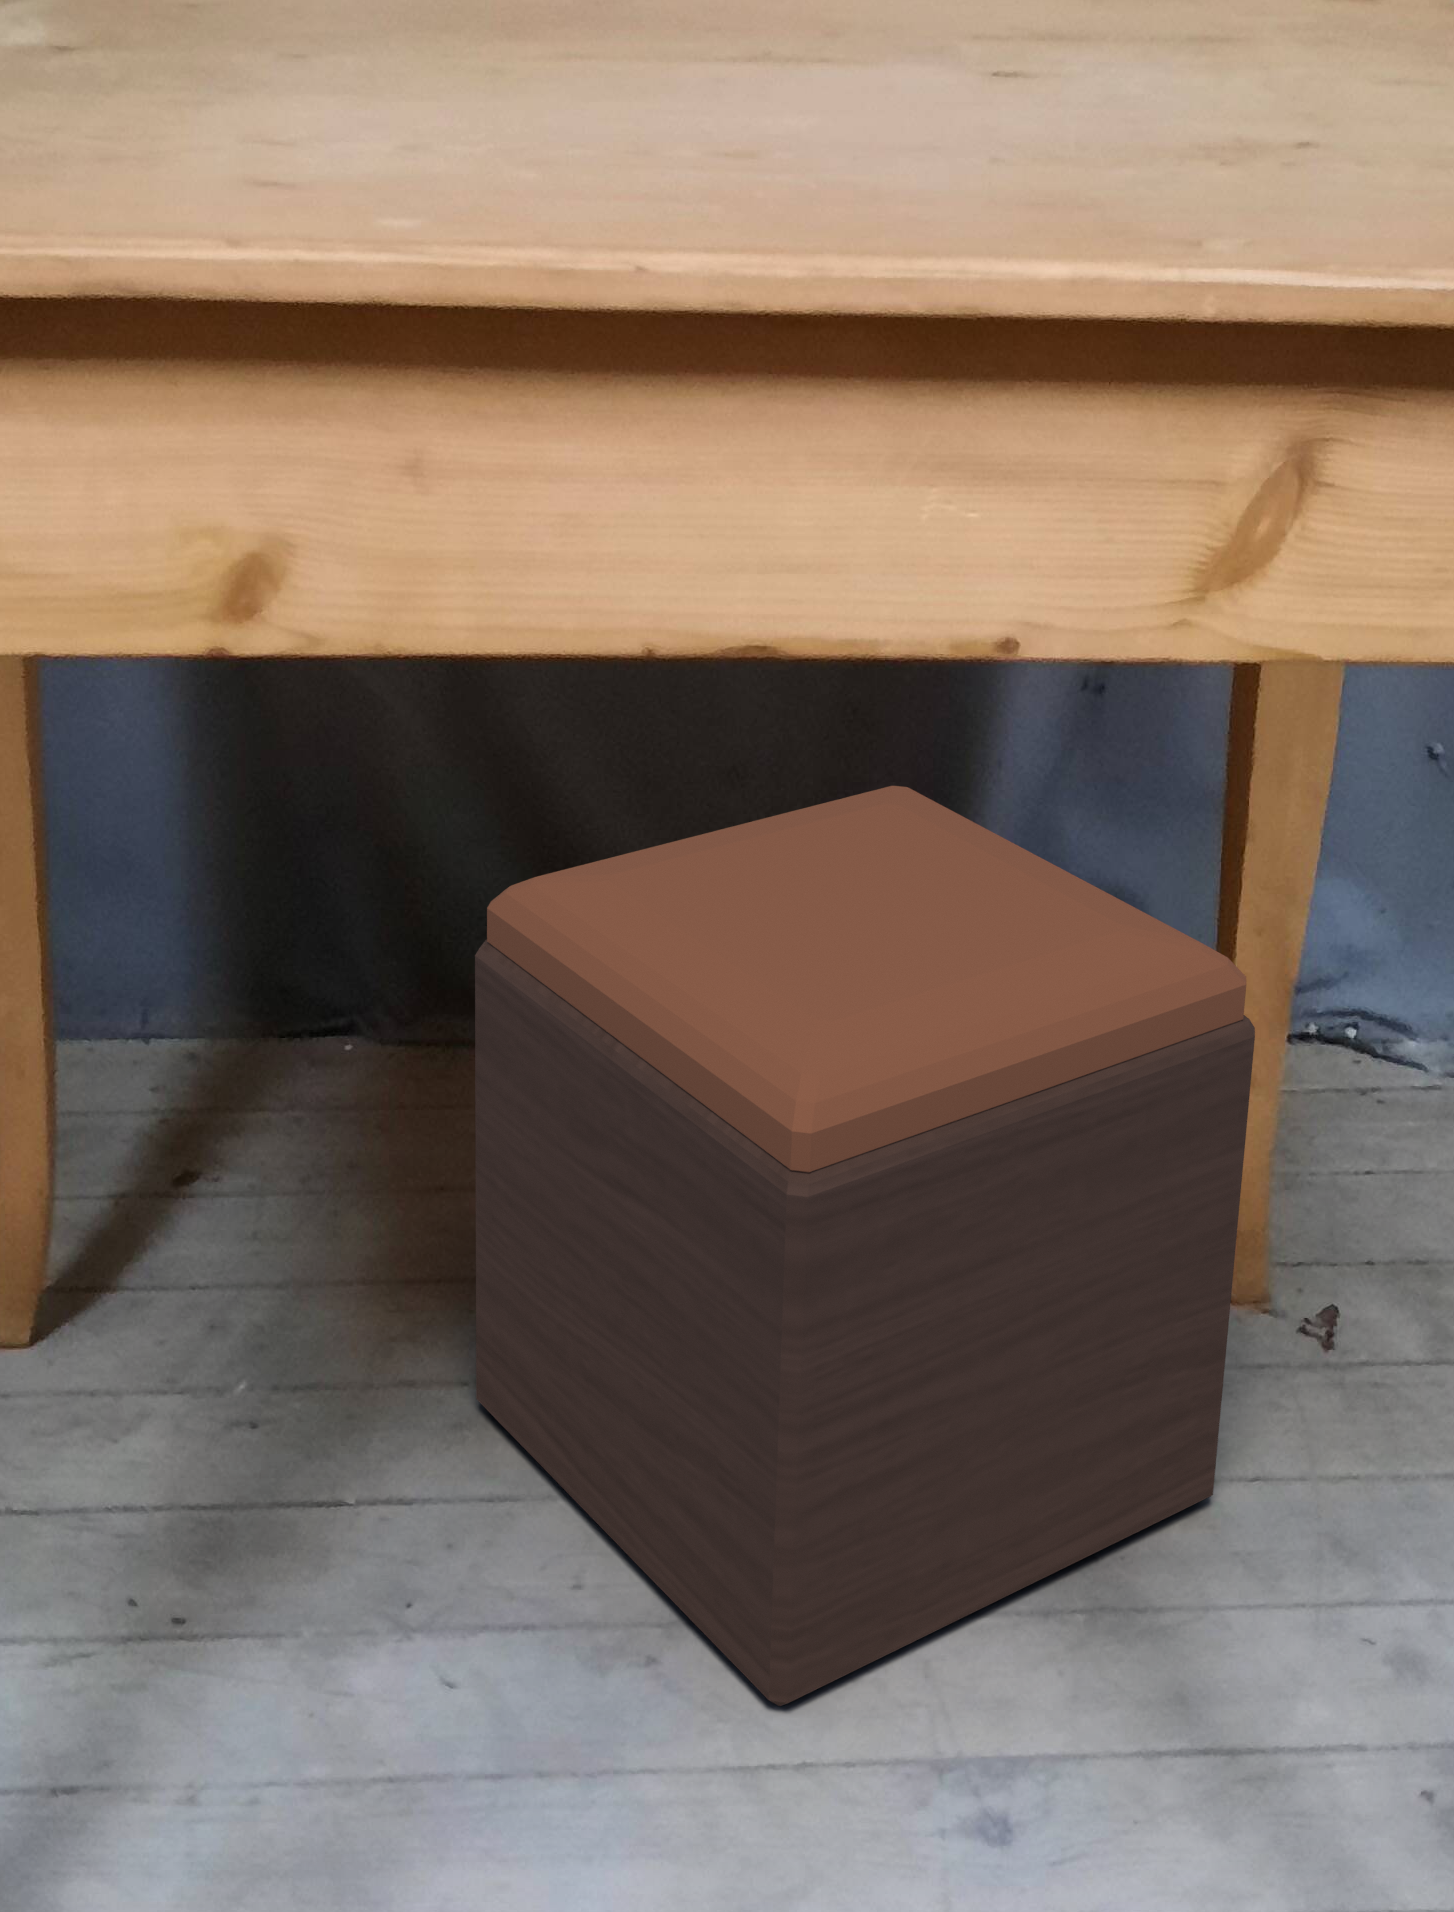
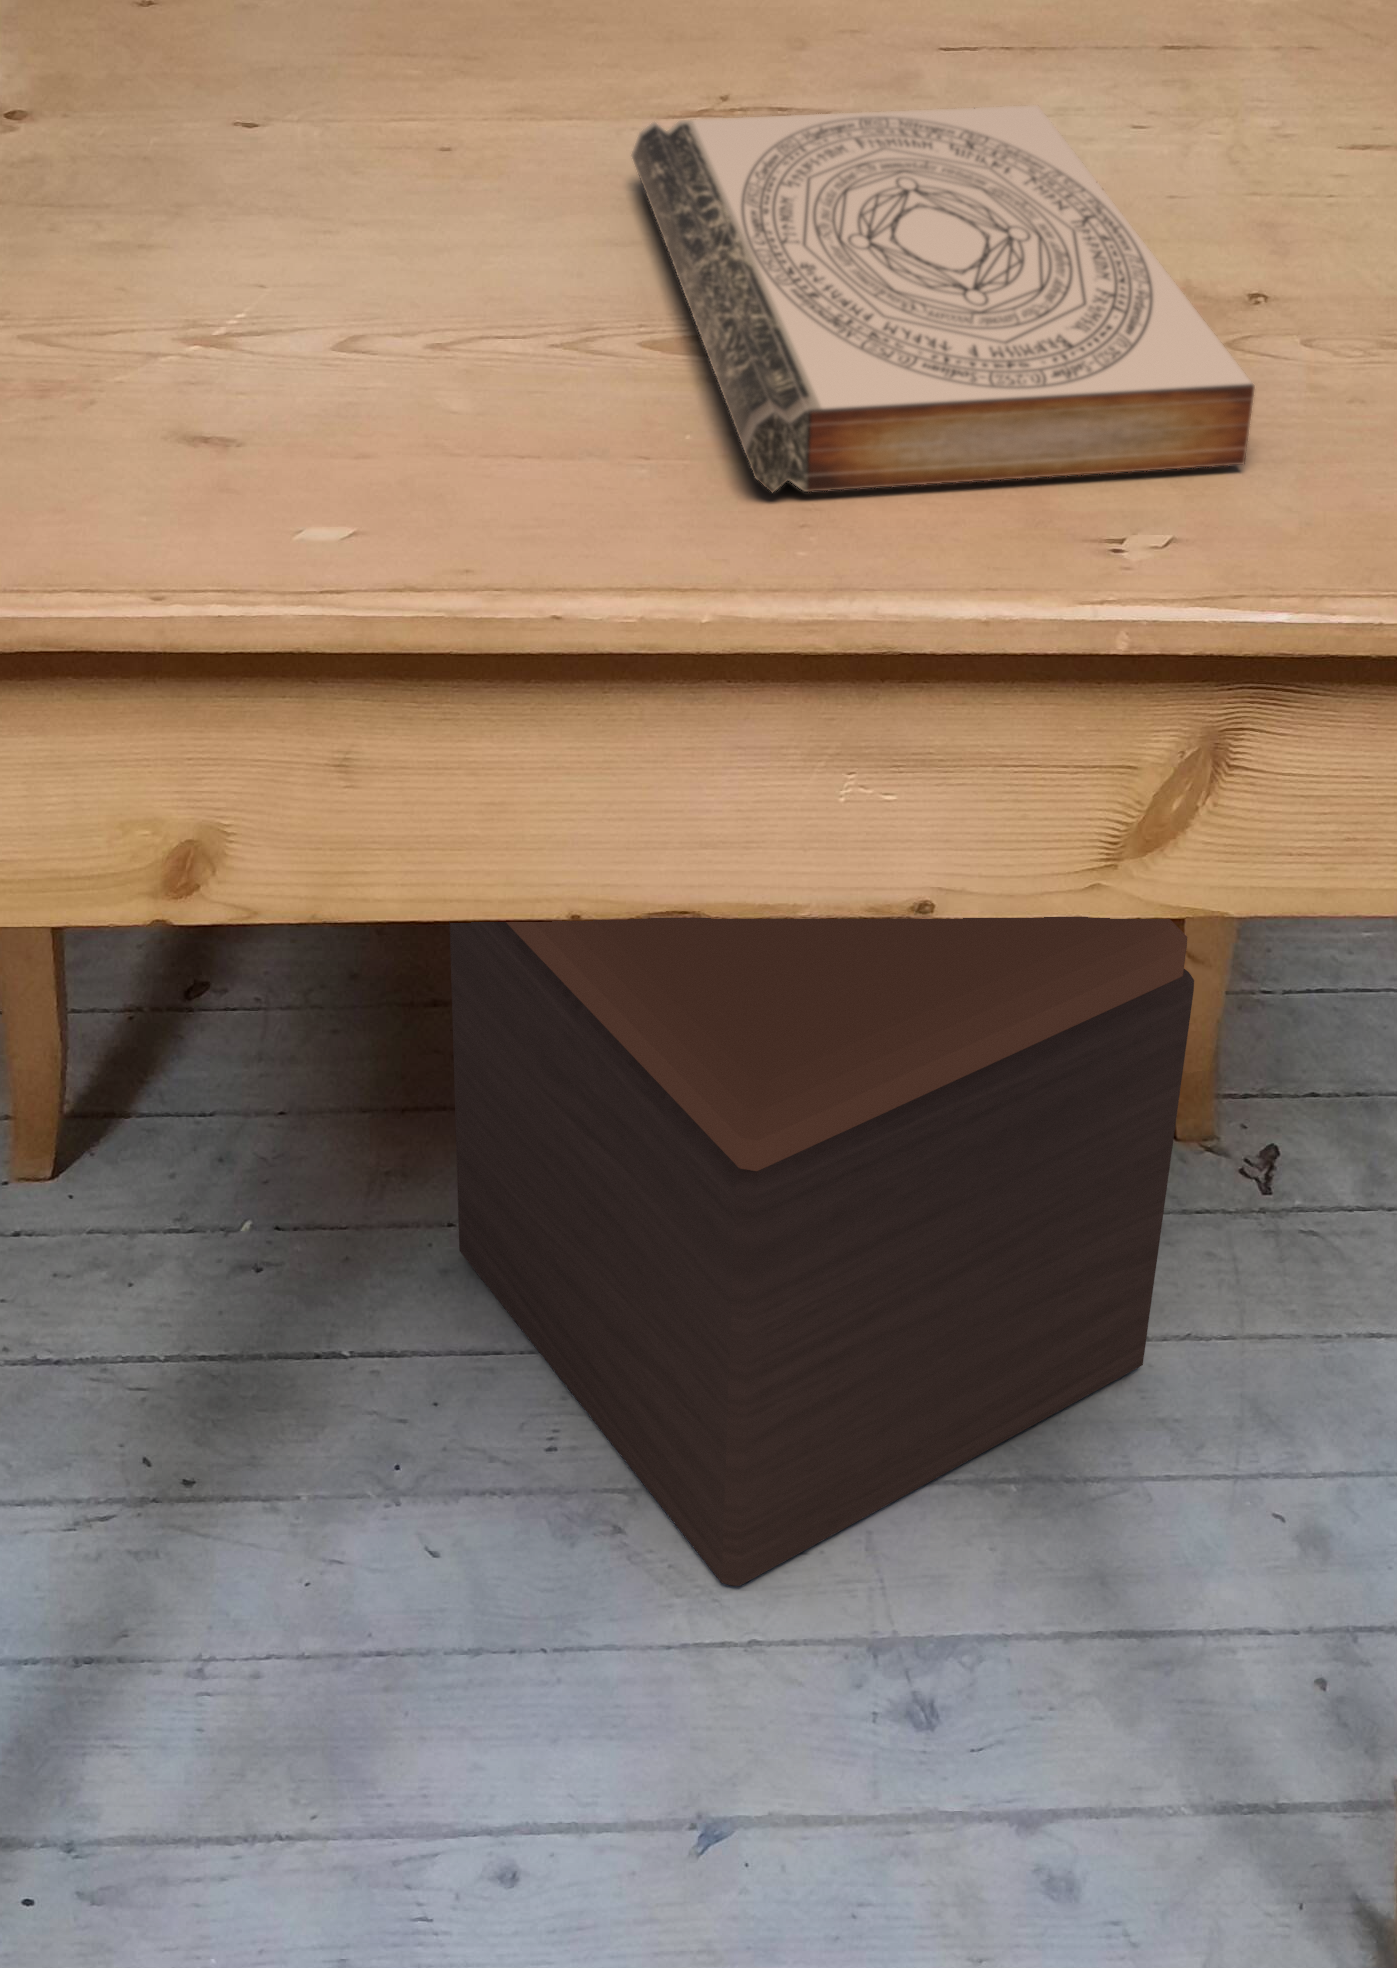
book: none [685,16,1325,196] -> present [632,105,1254,493]

